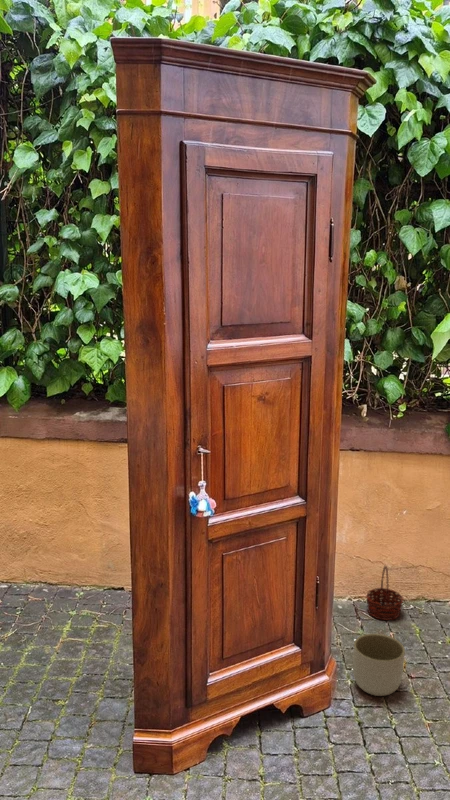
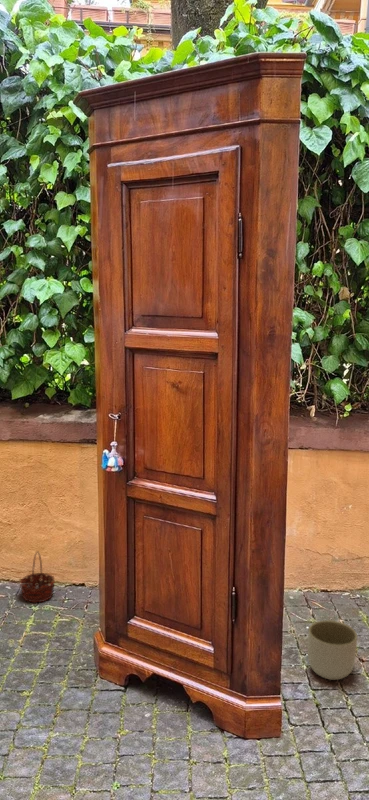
basket: present [366,567,403,620] -> present [21,552,55,602]

